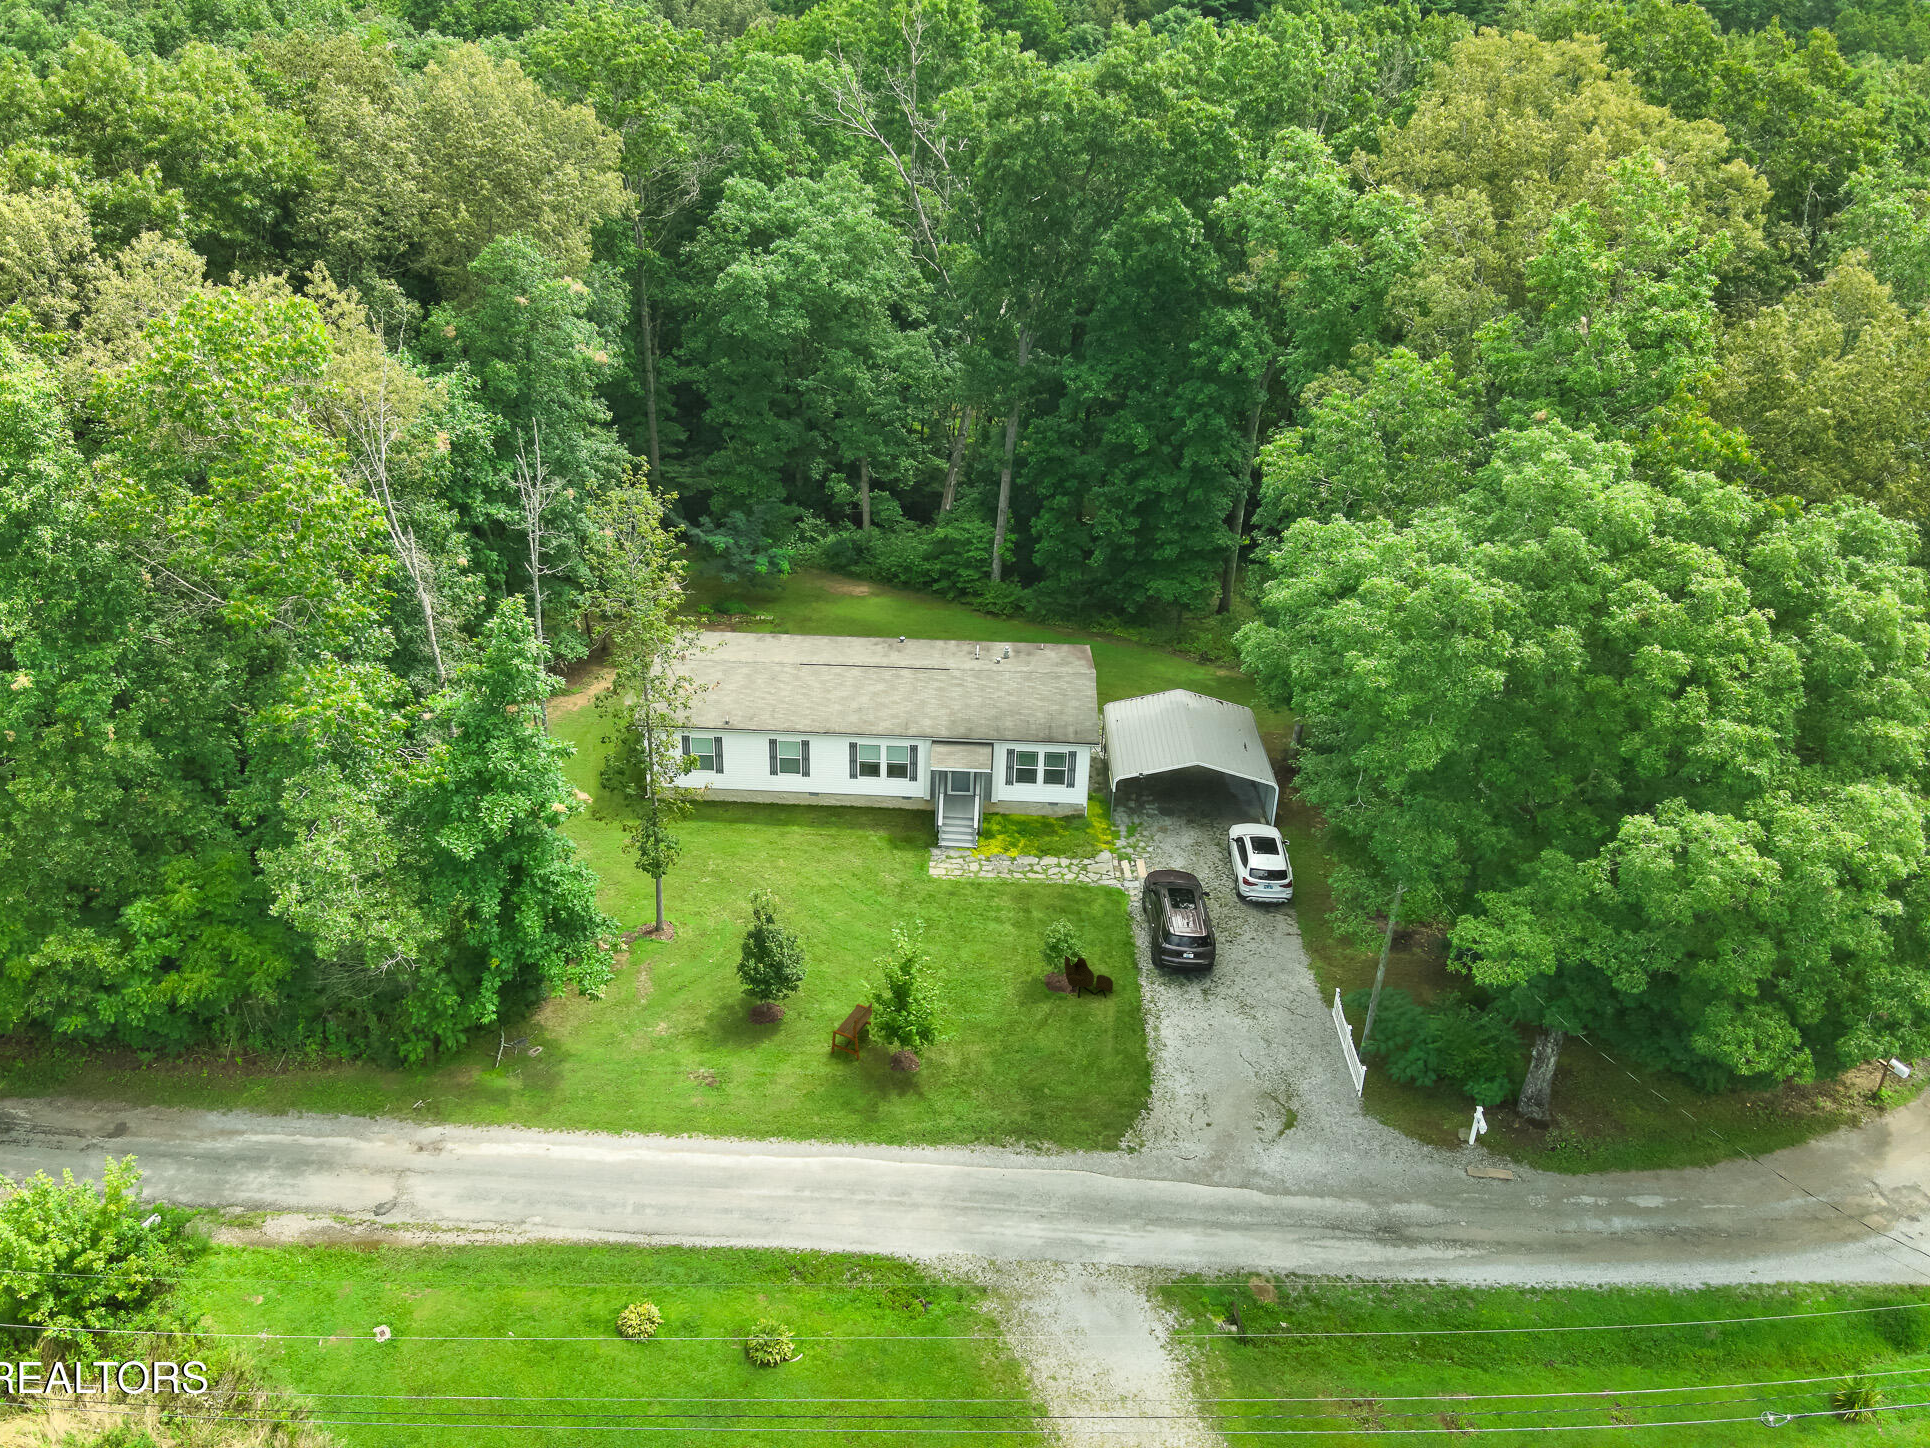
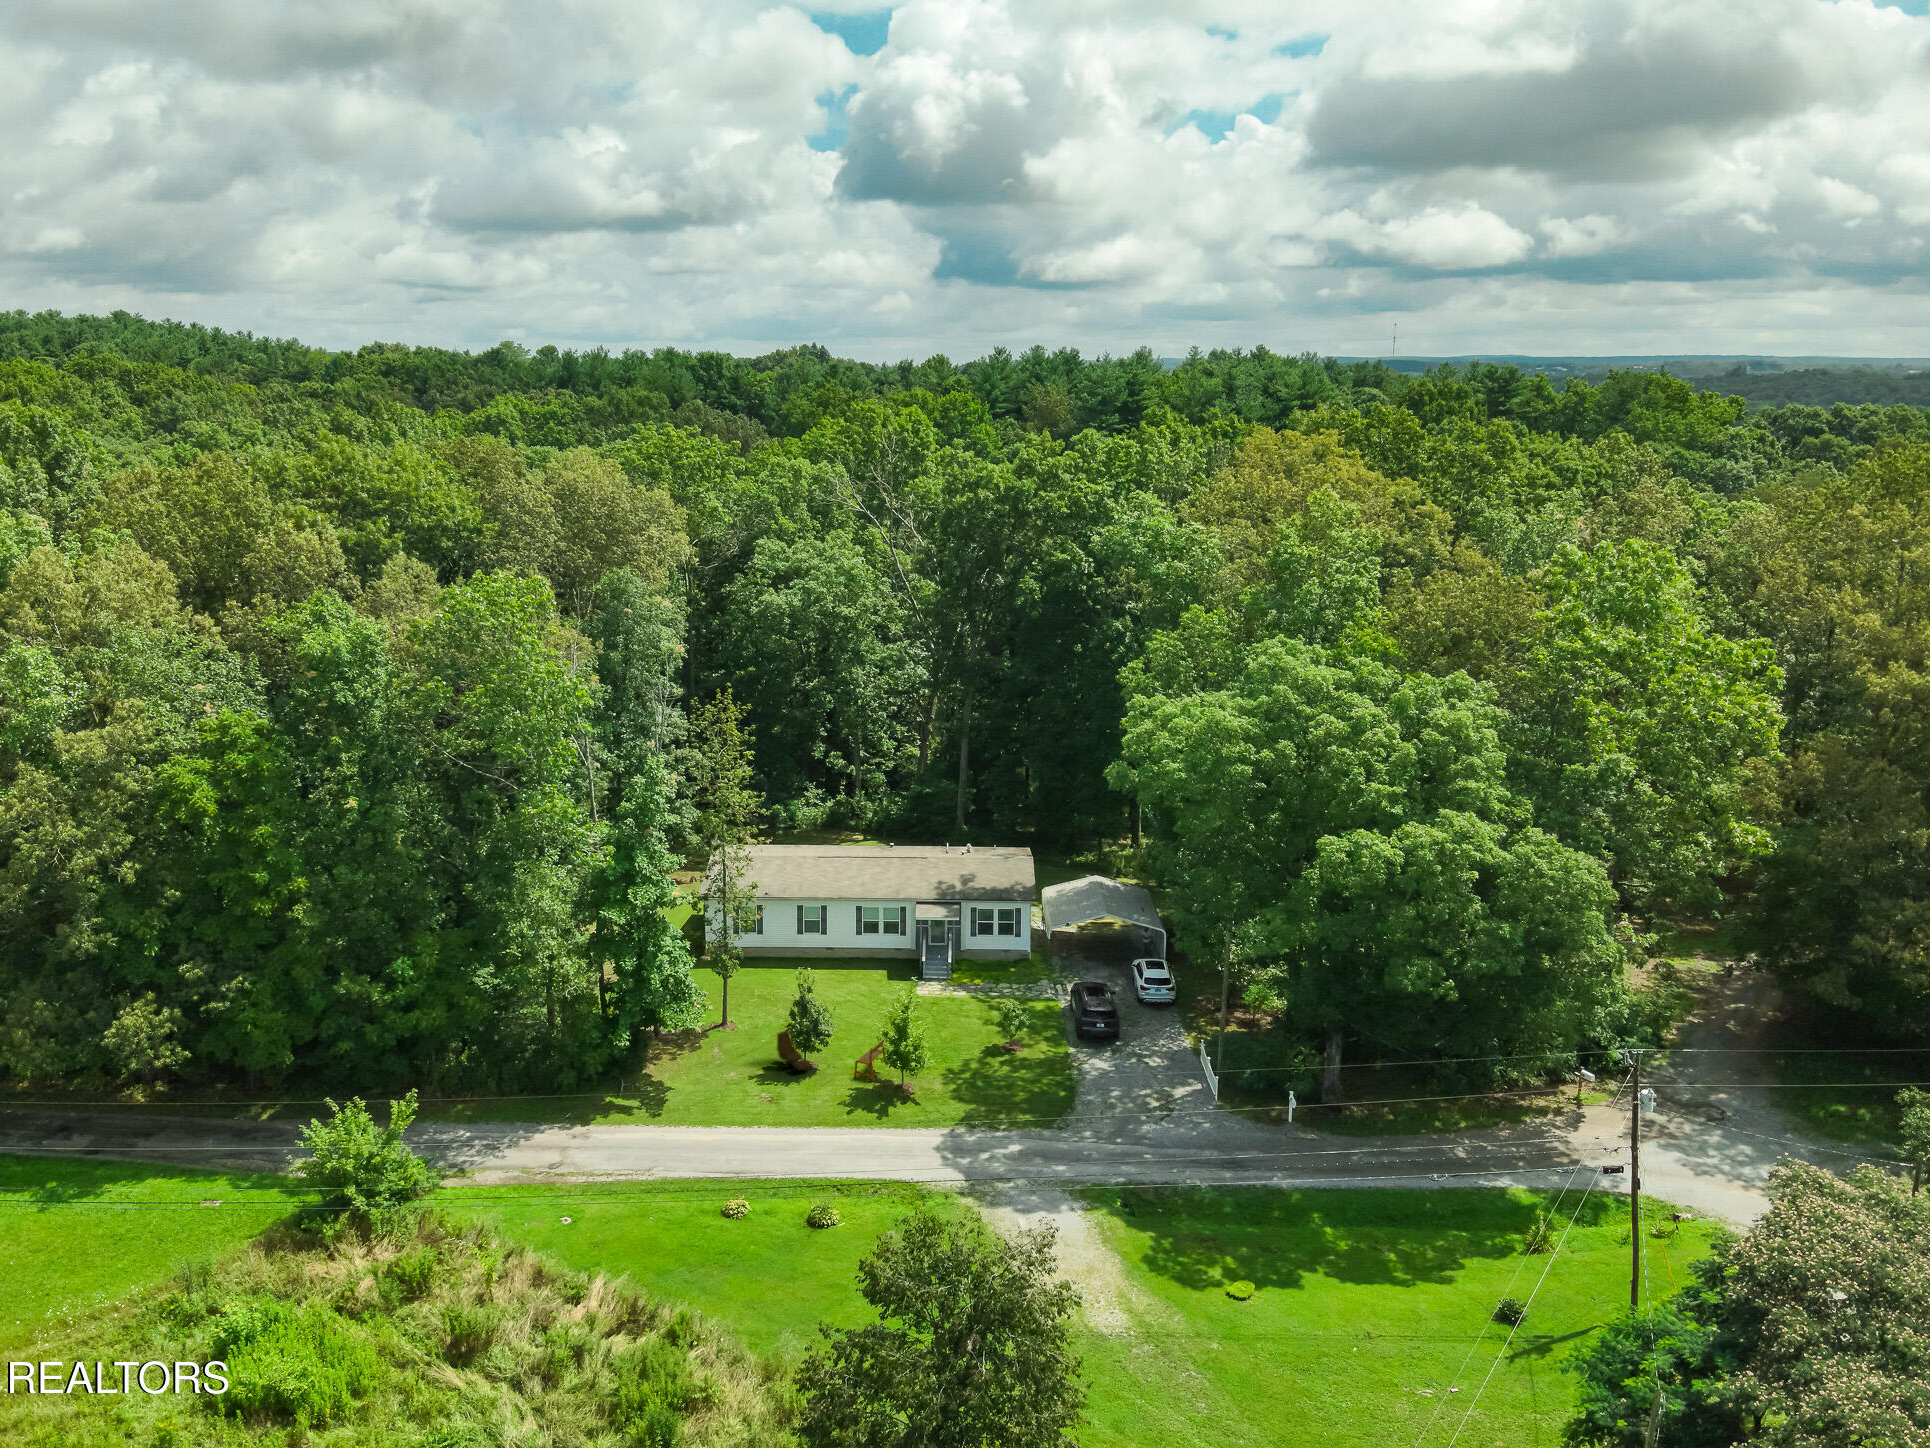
lounge chair: present [1064,956,1113,998] -> present [777,1030,810,1071]

